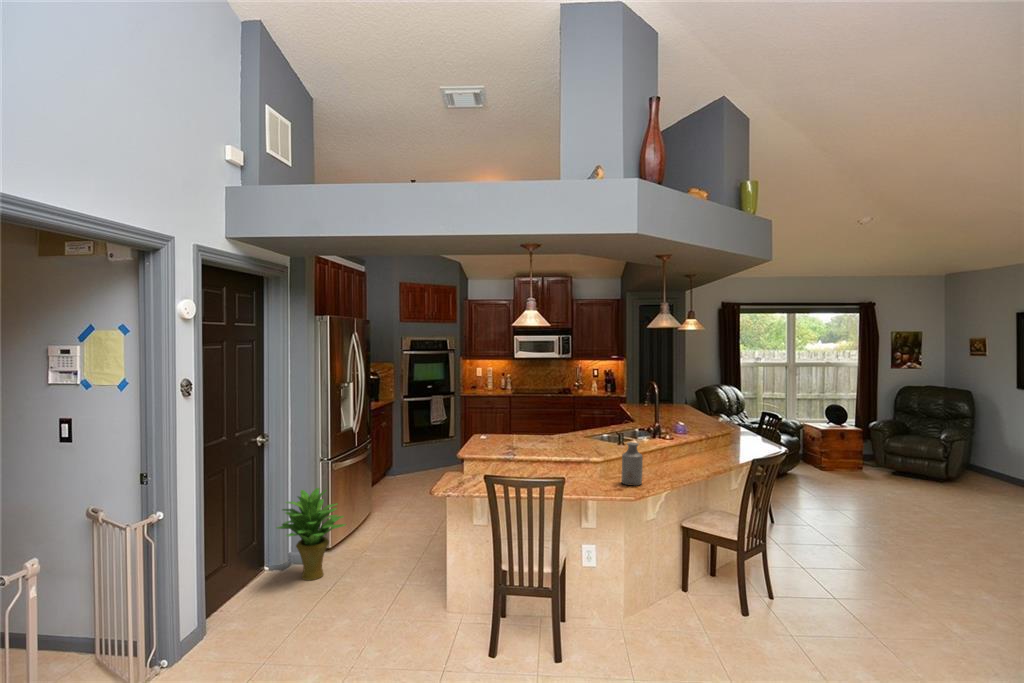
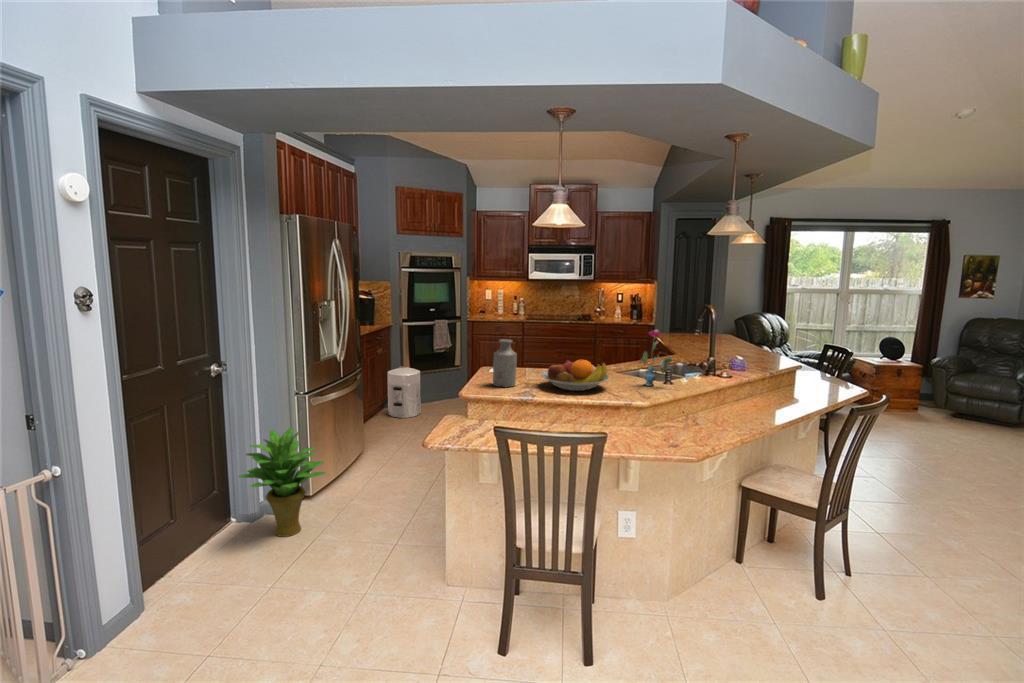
vase: none [597,402,623,446] -> present [639,330,672,386]
fruit bowl: none [520,426,573,451] -> present [541,360,609,391]
waste bin: none [390,437,419,484] -> present [387,366,421,418]
bottle: present [621,442,643,486] -> present [493,339,517,387]

